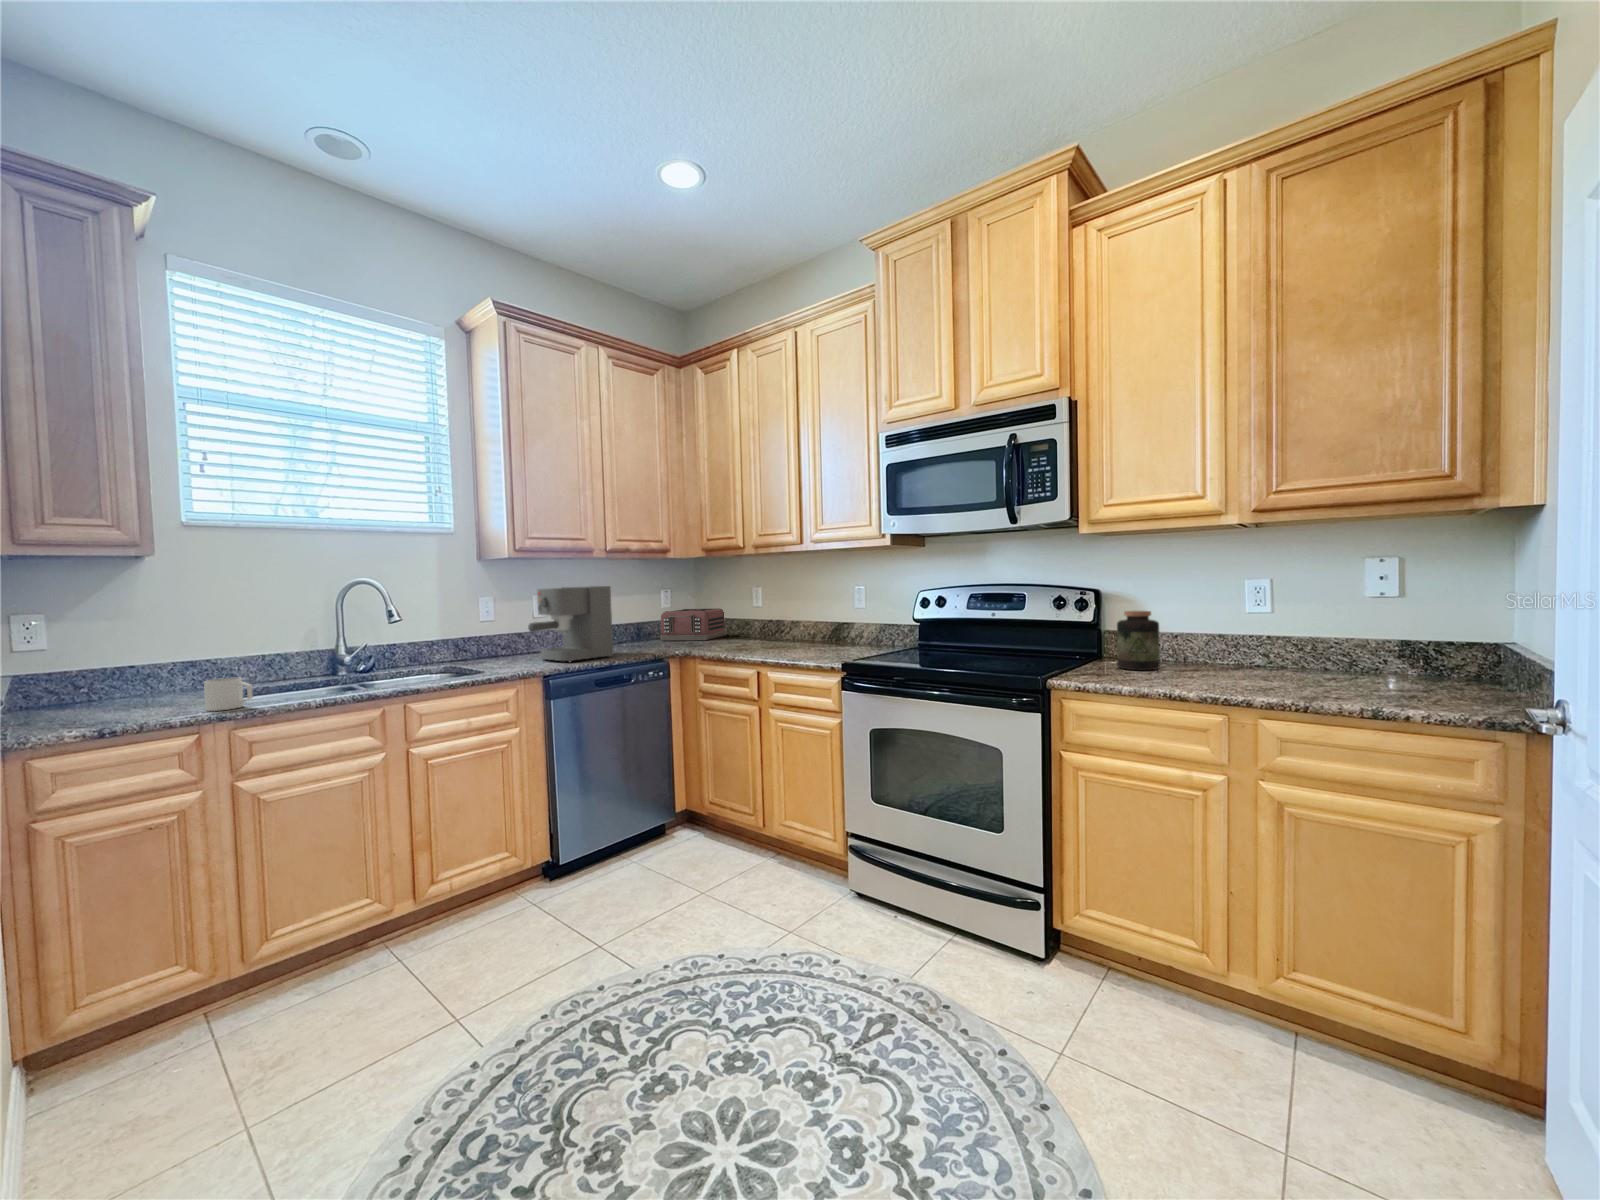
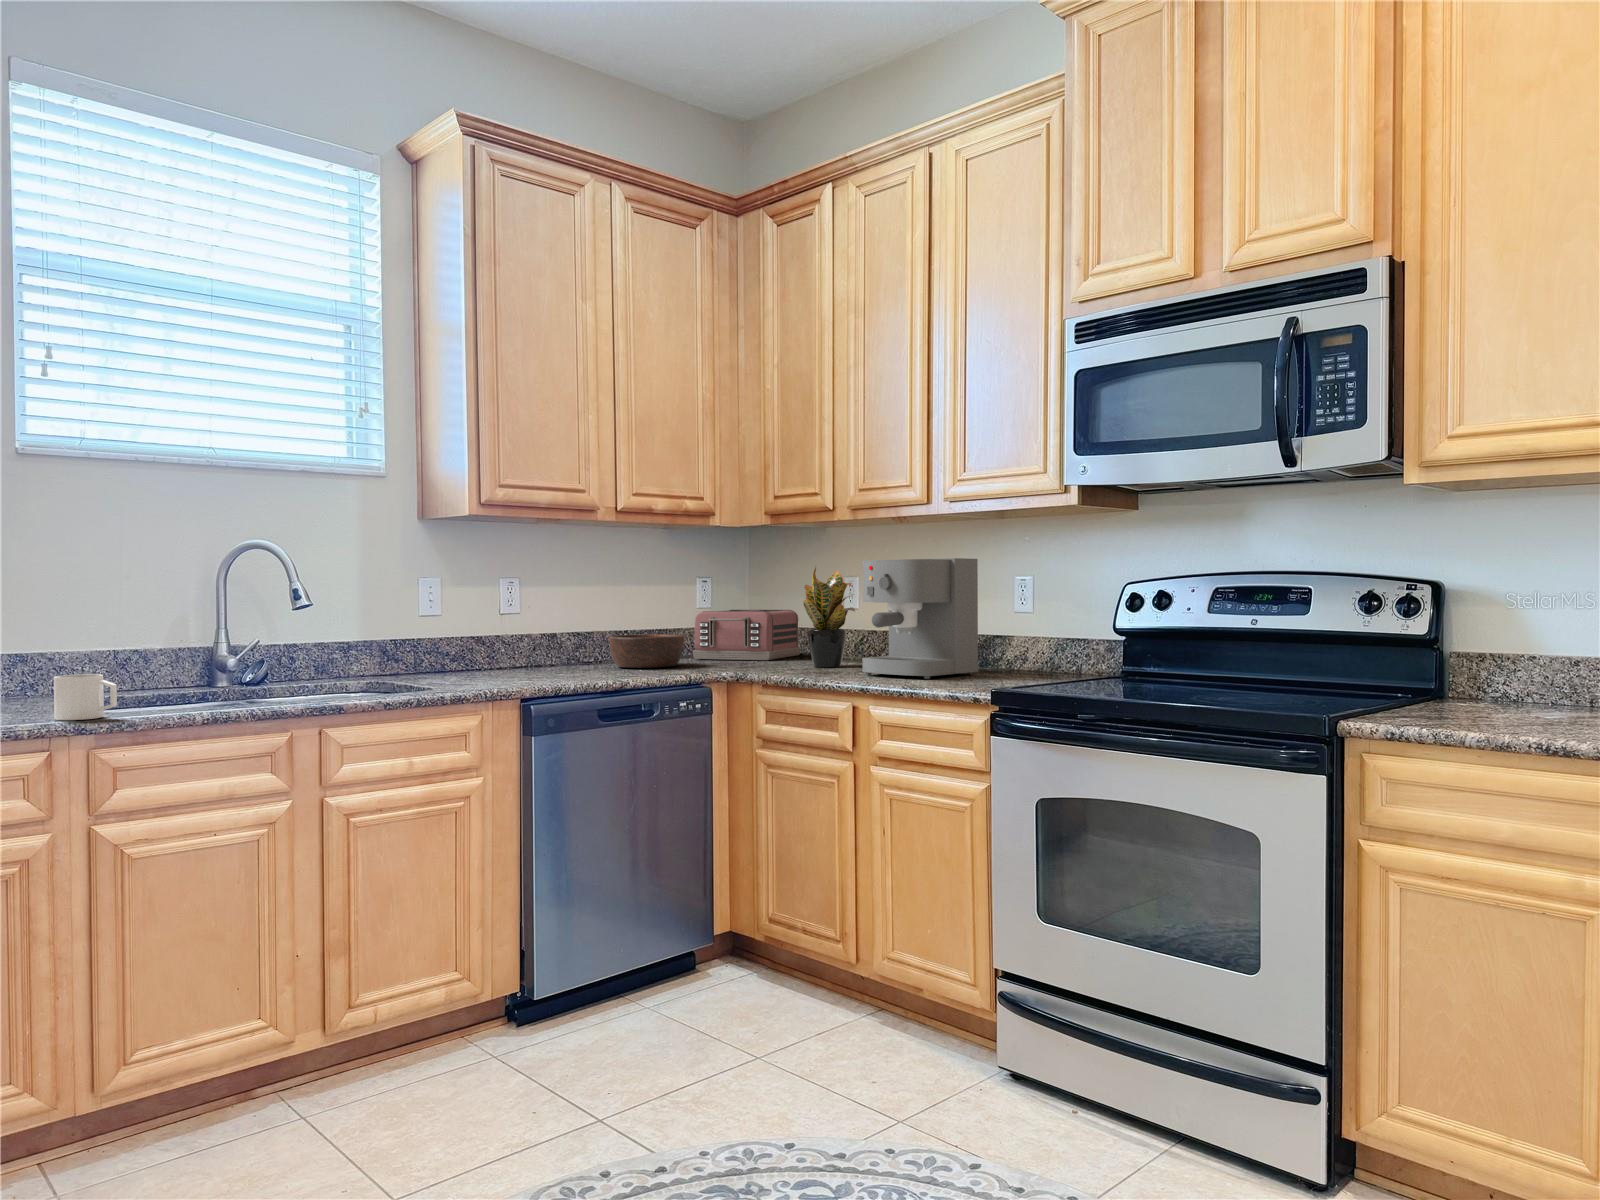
potted plant: none [721,580,763,645] -> present [803,567,855,667]
coffee maker: present [528,586,613,662] -> present [862,558,978,679]
jar: present [1117,611,1160,670] -> none [1465,615,1539,714]
wooden bowl: none [606,627,653,649] -> present [609,634,684,668]

